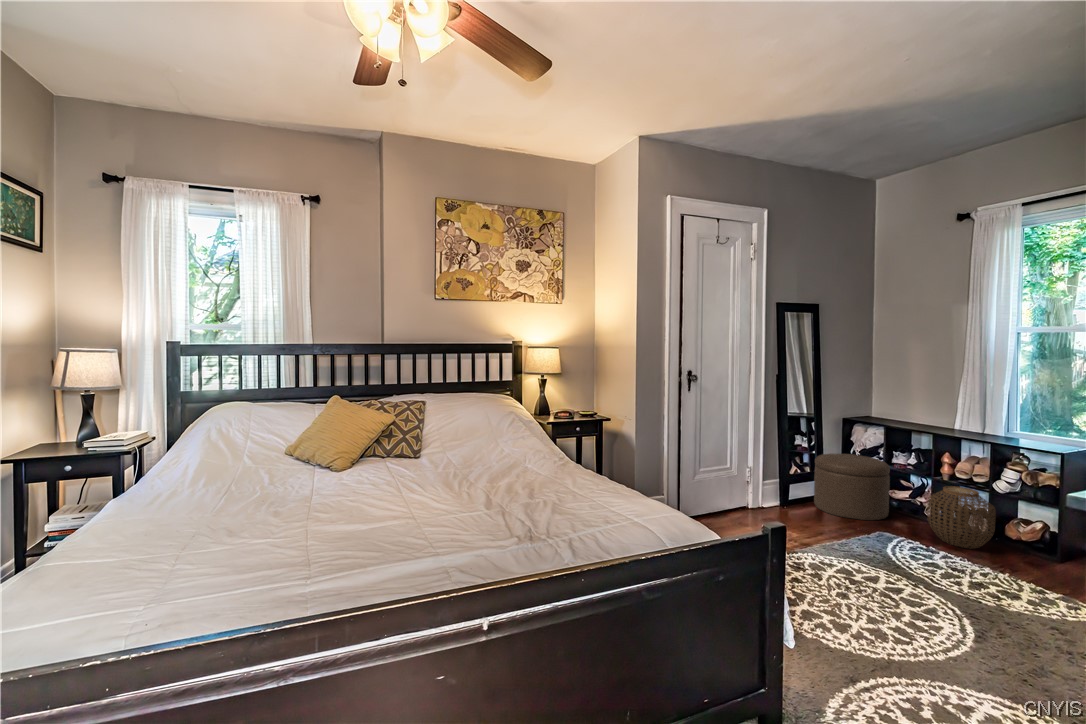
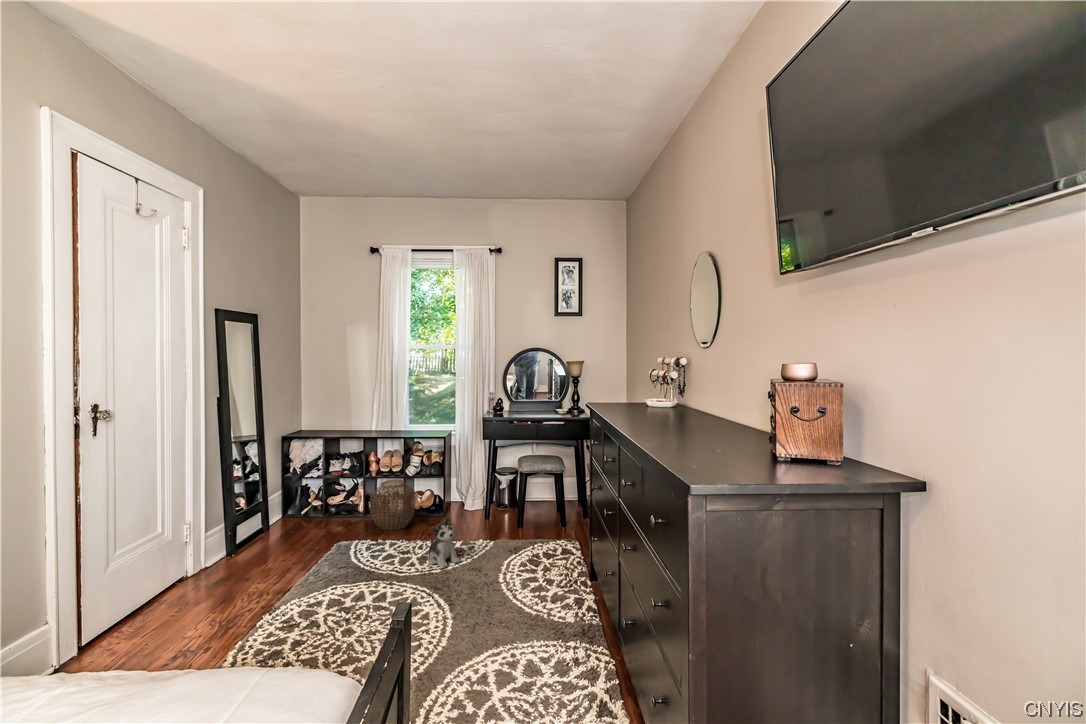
ottoman: present [814,454,890,520] -> none [261,472,334,542]
plush toy: none [980,541,1032,609] -> present [428,516,460,568]

